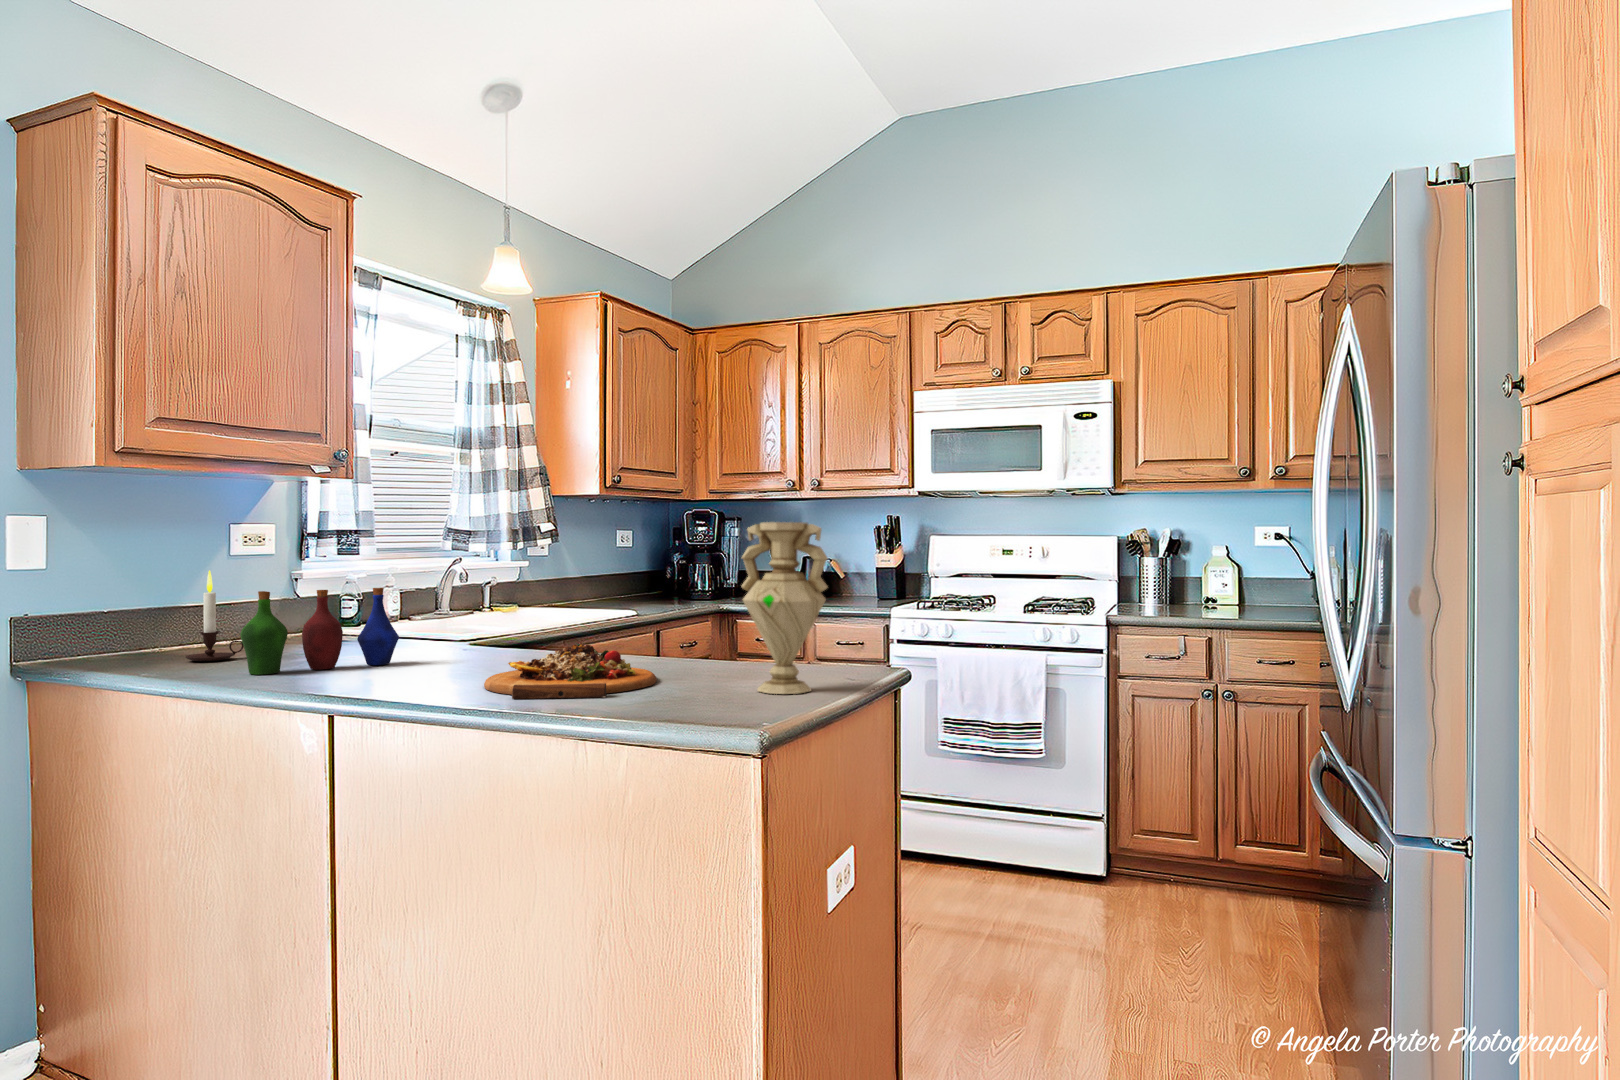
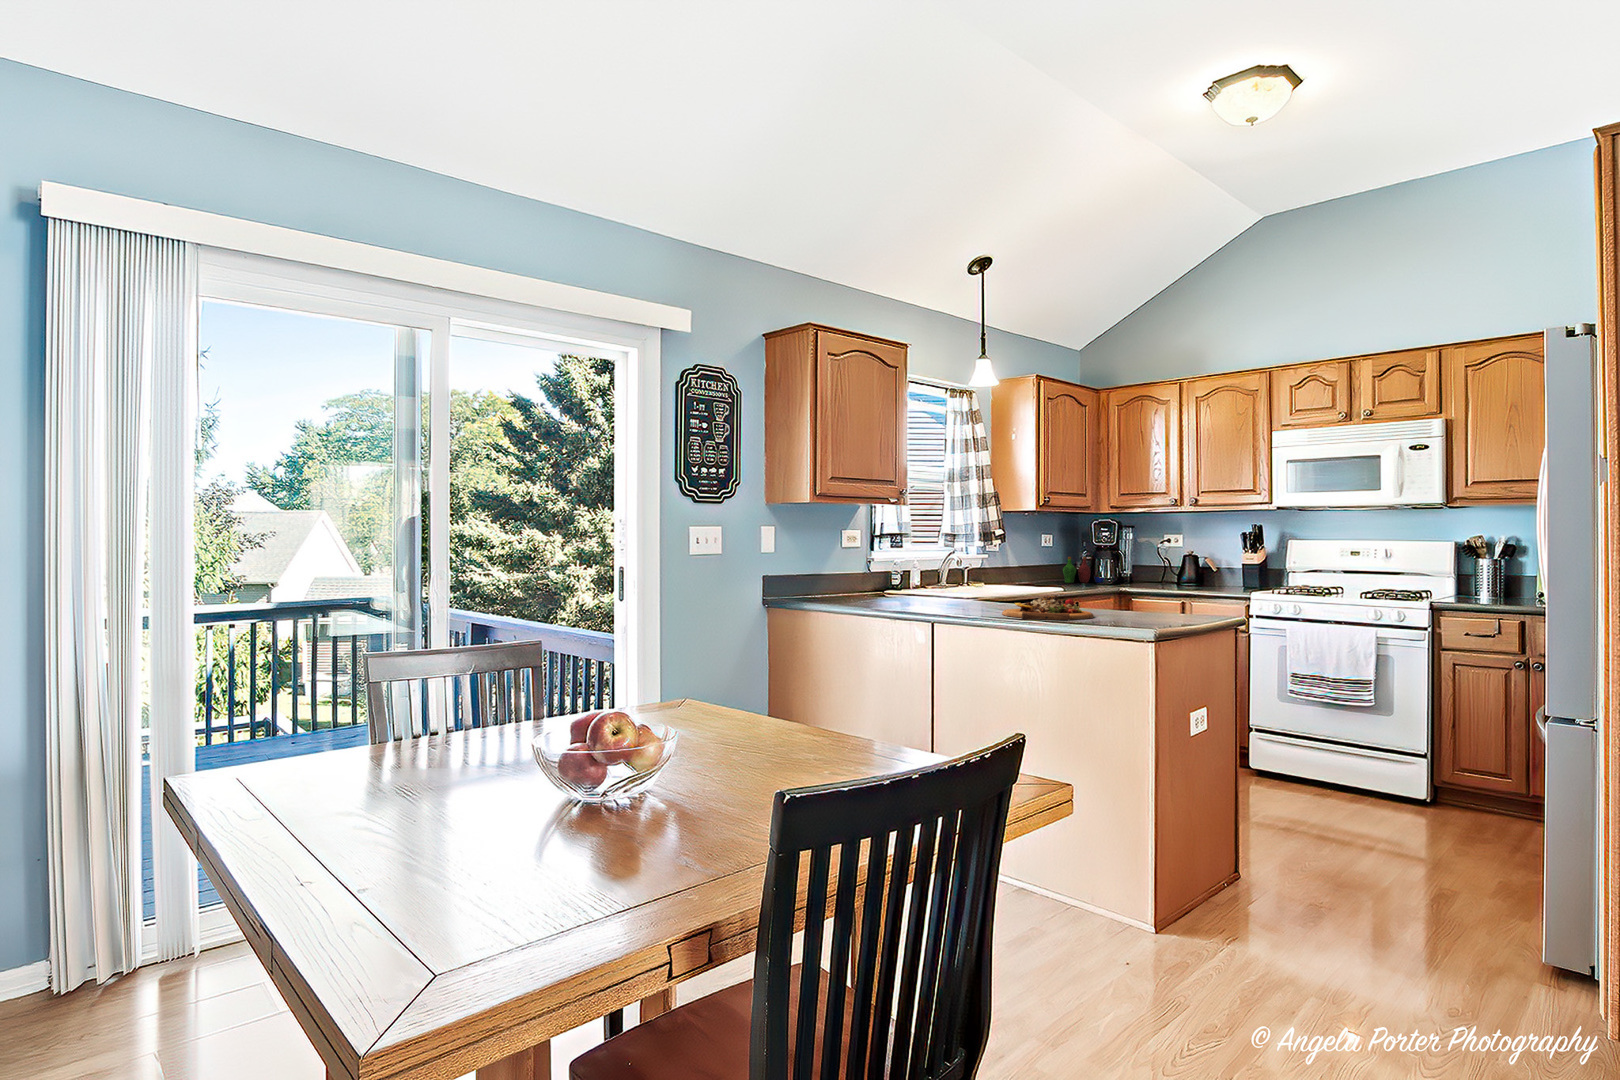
vase: present [742,522,828,694] -> none [1144,531,1195,624]
candle: present [185,570,244,661] -> none [837,554,862,601]
bottle: present [241,588,399,675] -> present [1063,557,1104,583]

